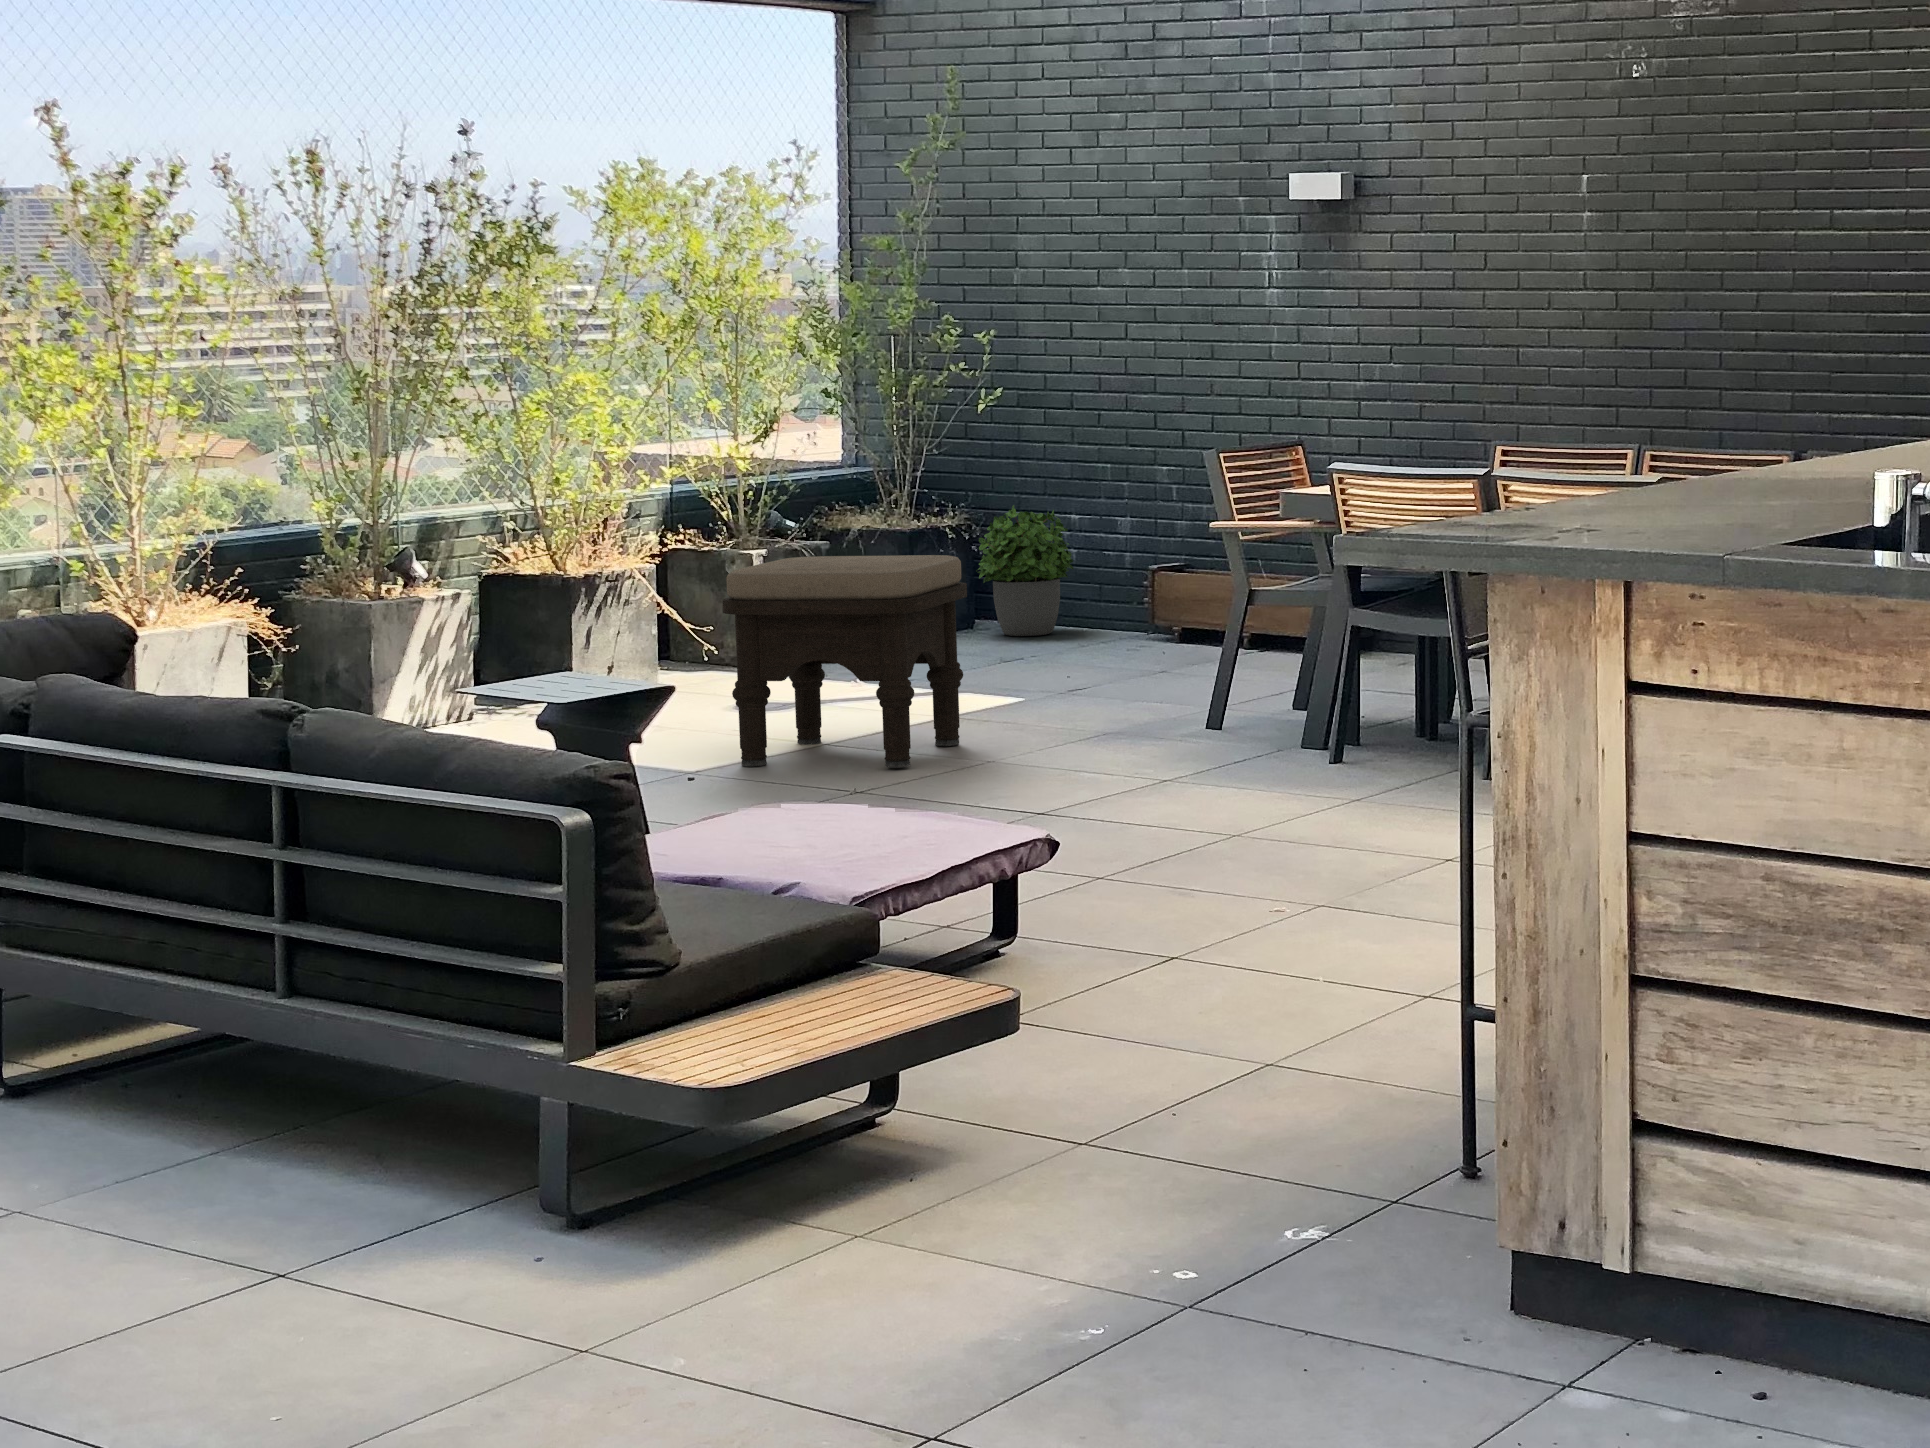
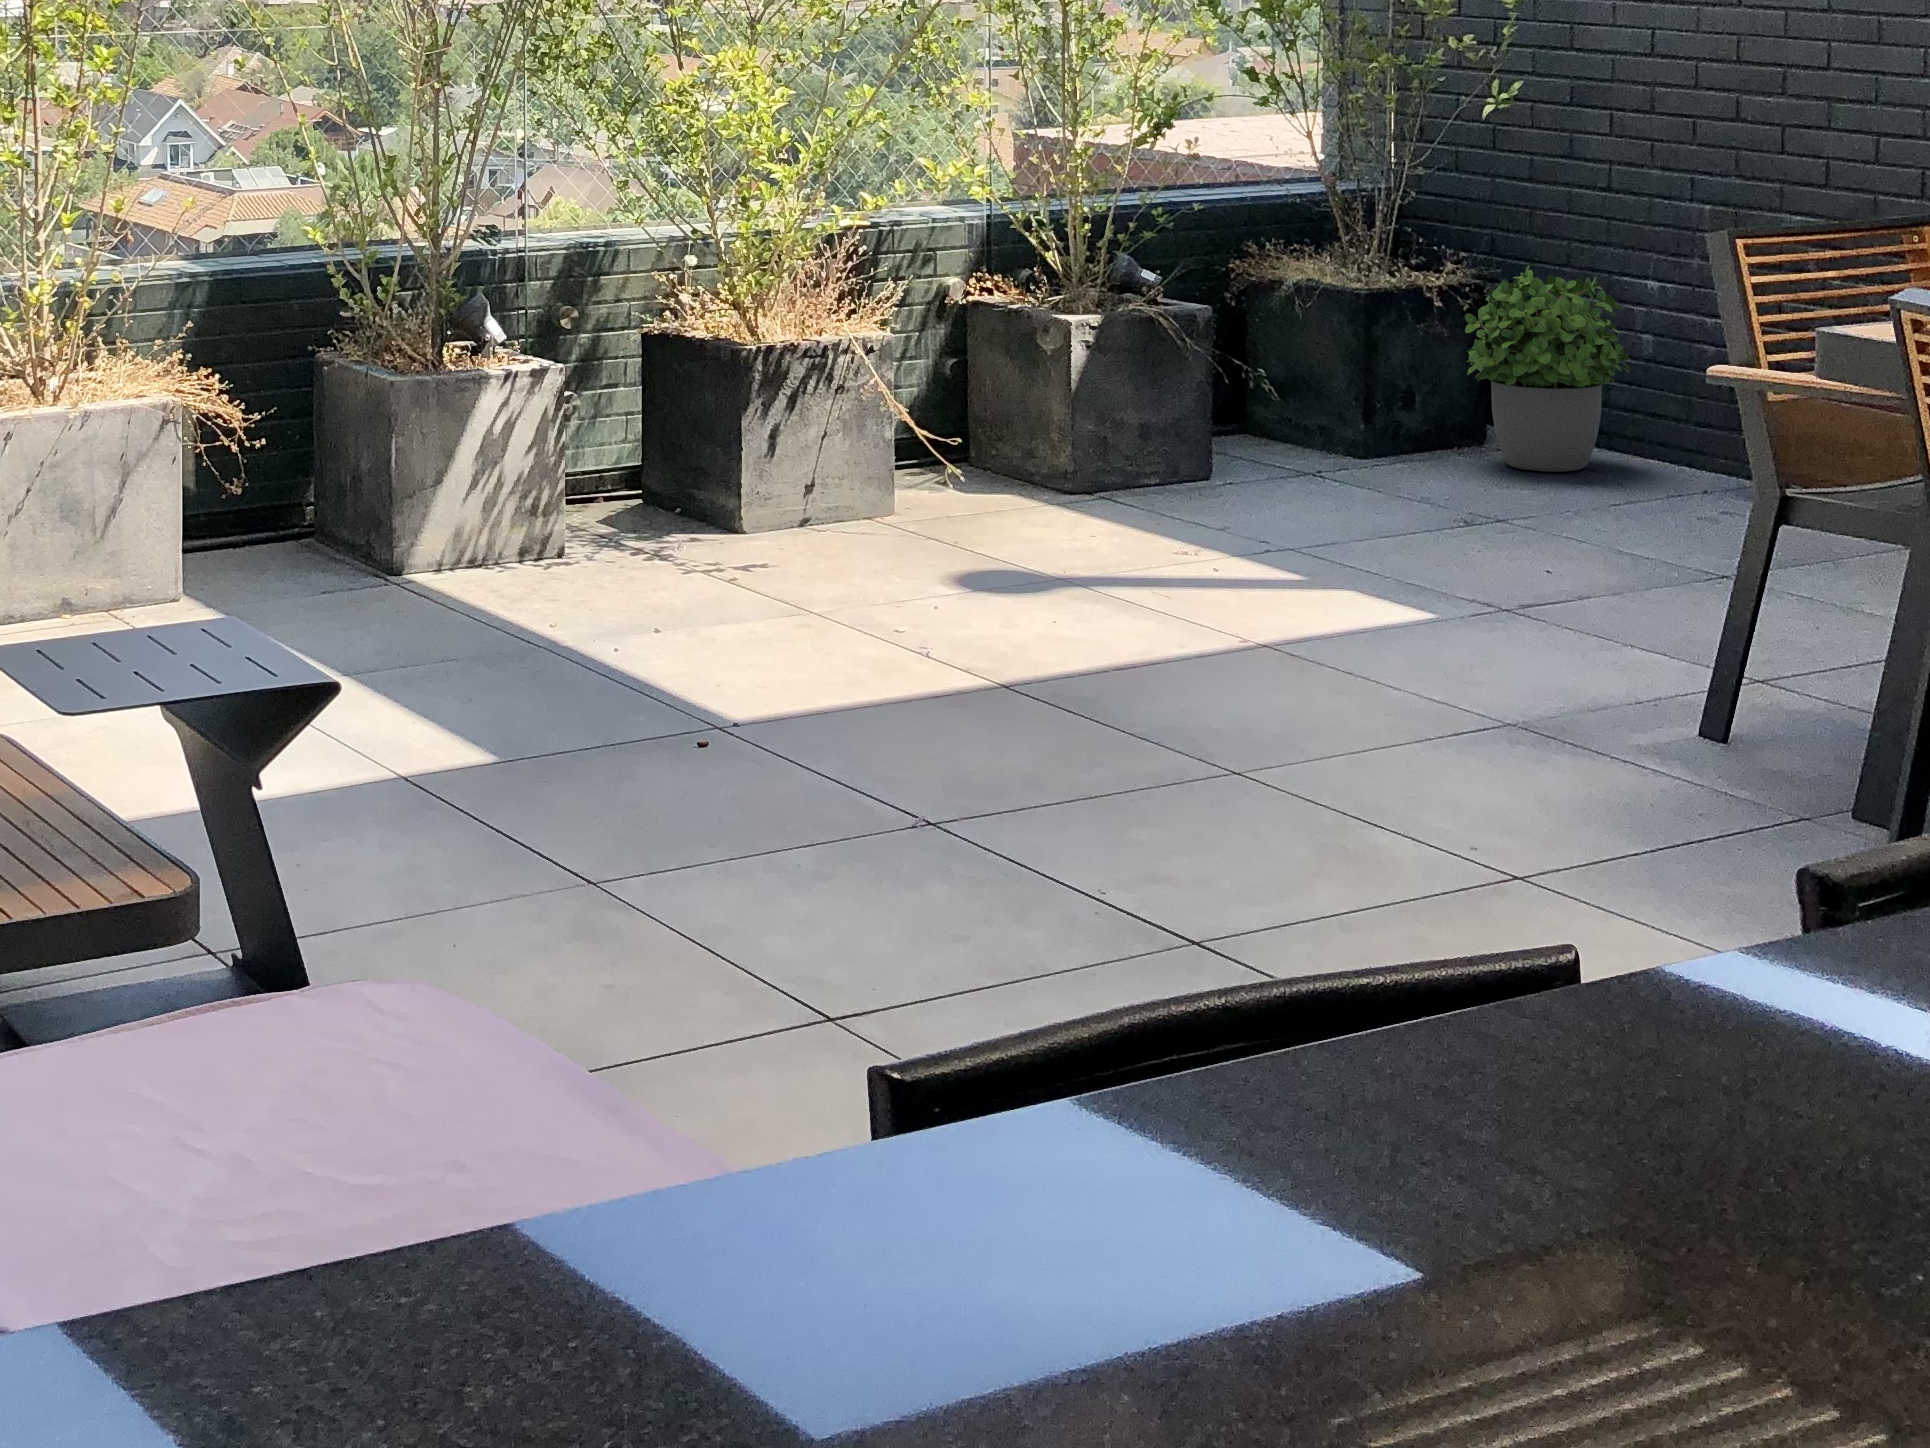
ottoman: present [722,555,967,768] -> none [779,378,1219,778]

